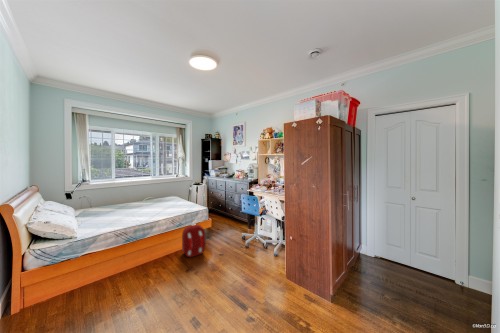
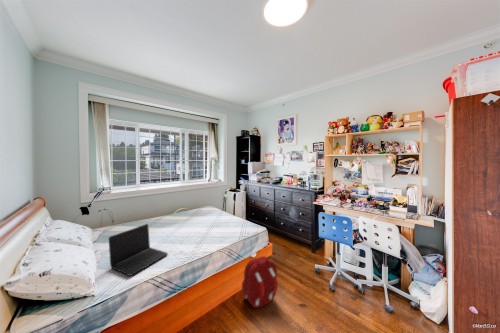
laptop: none [86,202,128,230] -> present [109,224,167,276]

